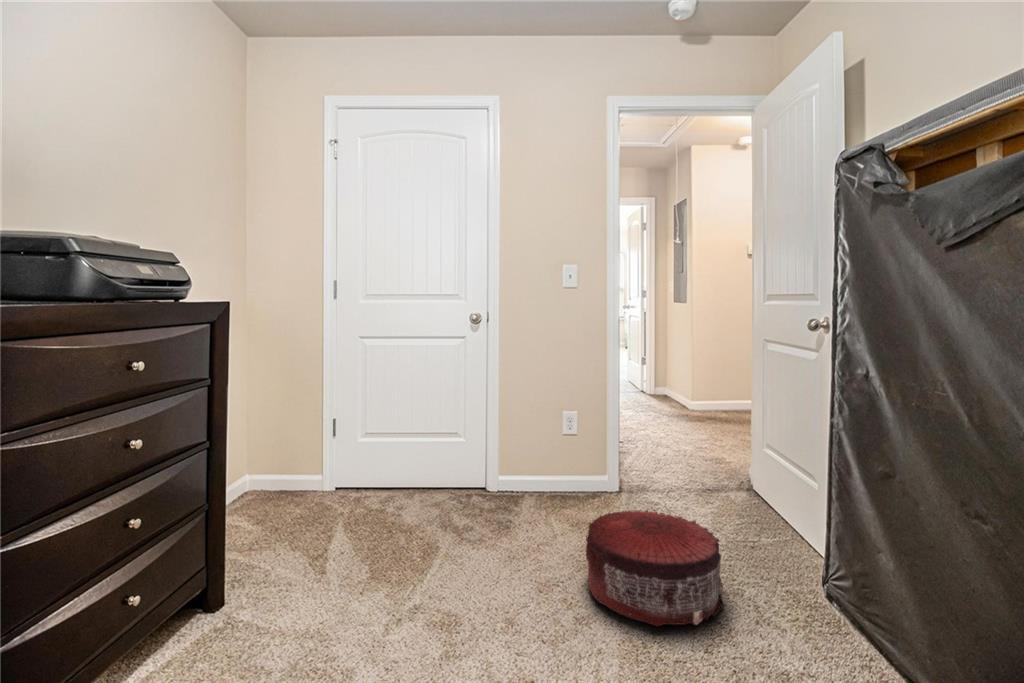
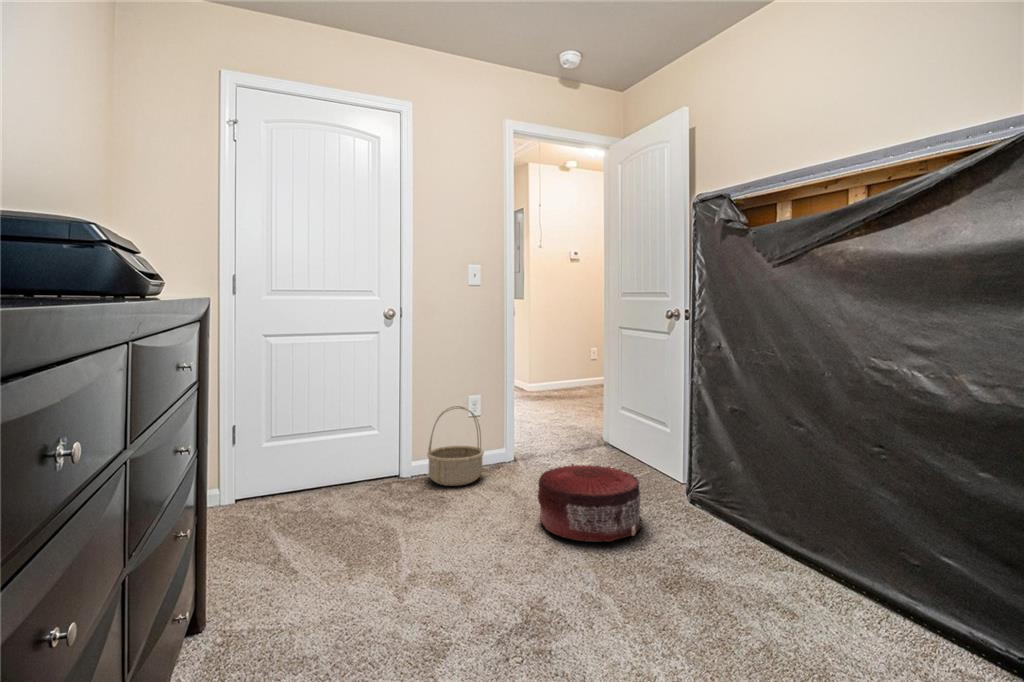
basket: none [506,422,570,510] -> present [427,406,484,486]

